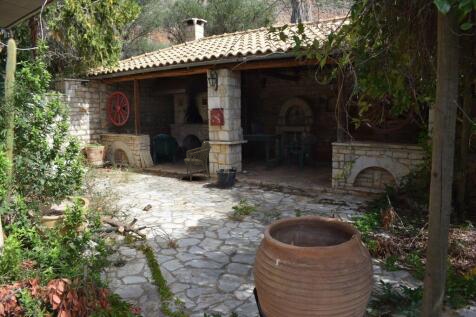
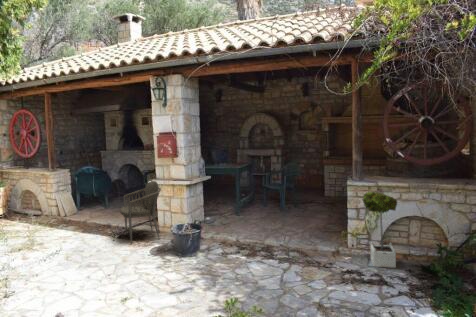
potted tree: none [339,148,361,198] -> present [362,192,397,268]

